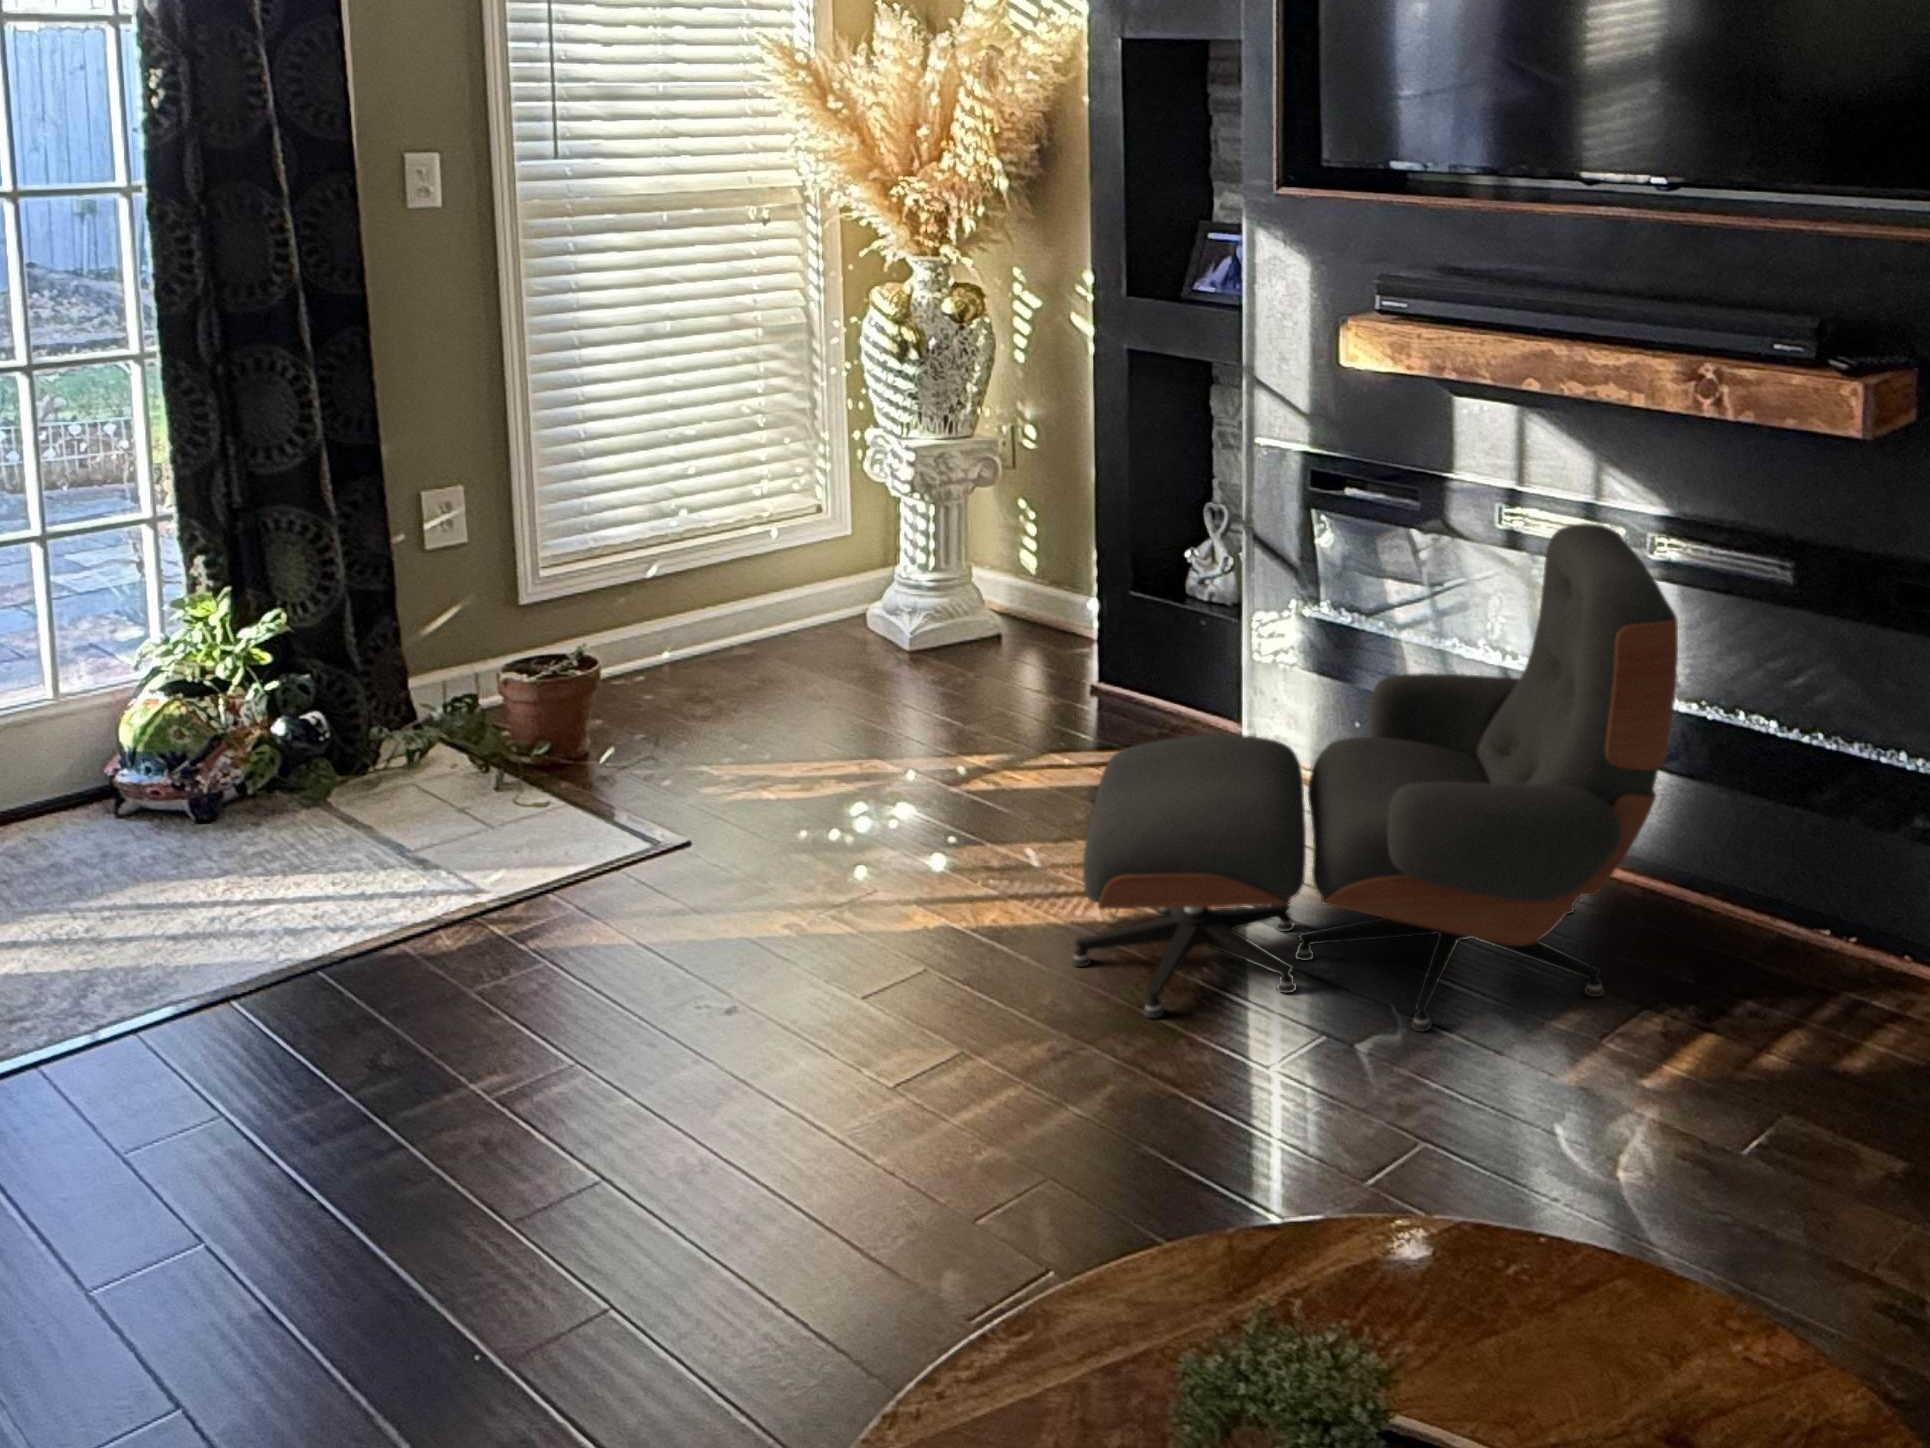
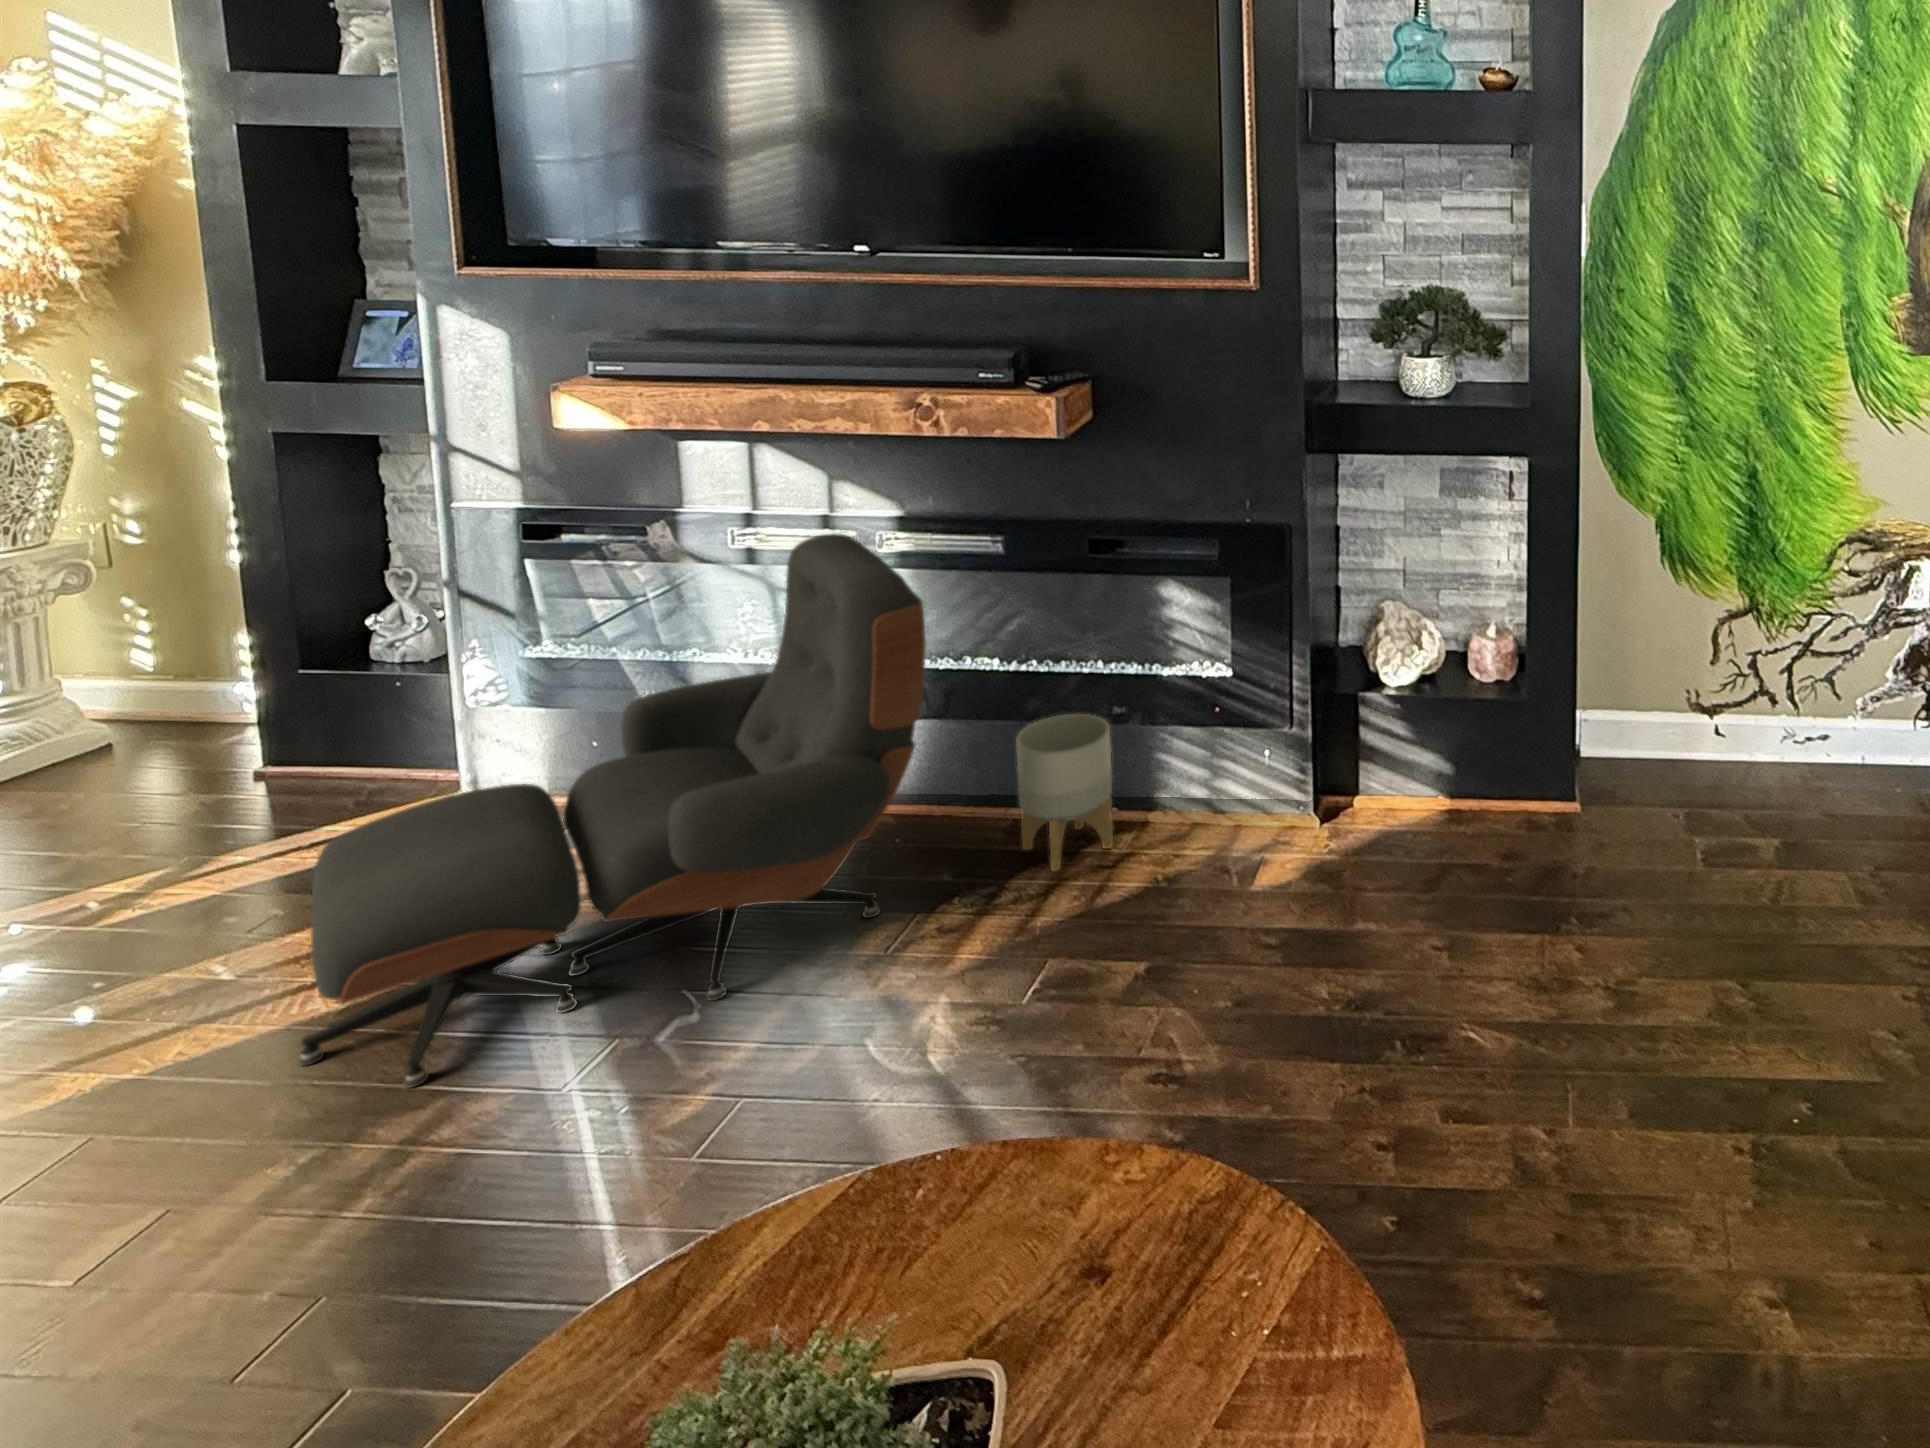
planter: none [1780,811,1904,1014] -> present [1016,714,1113,871]

